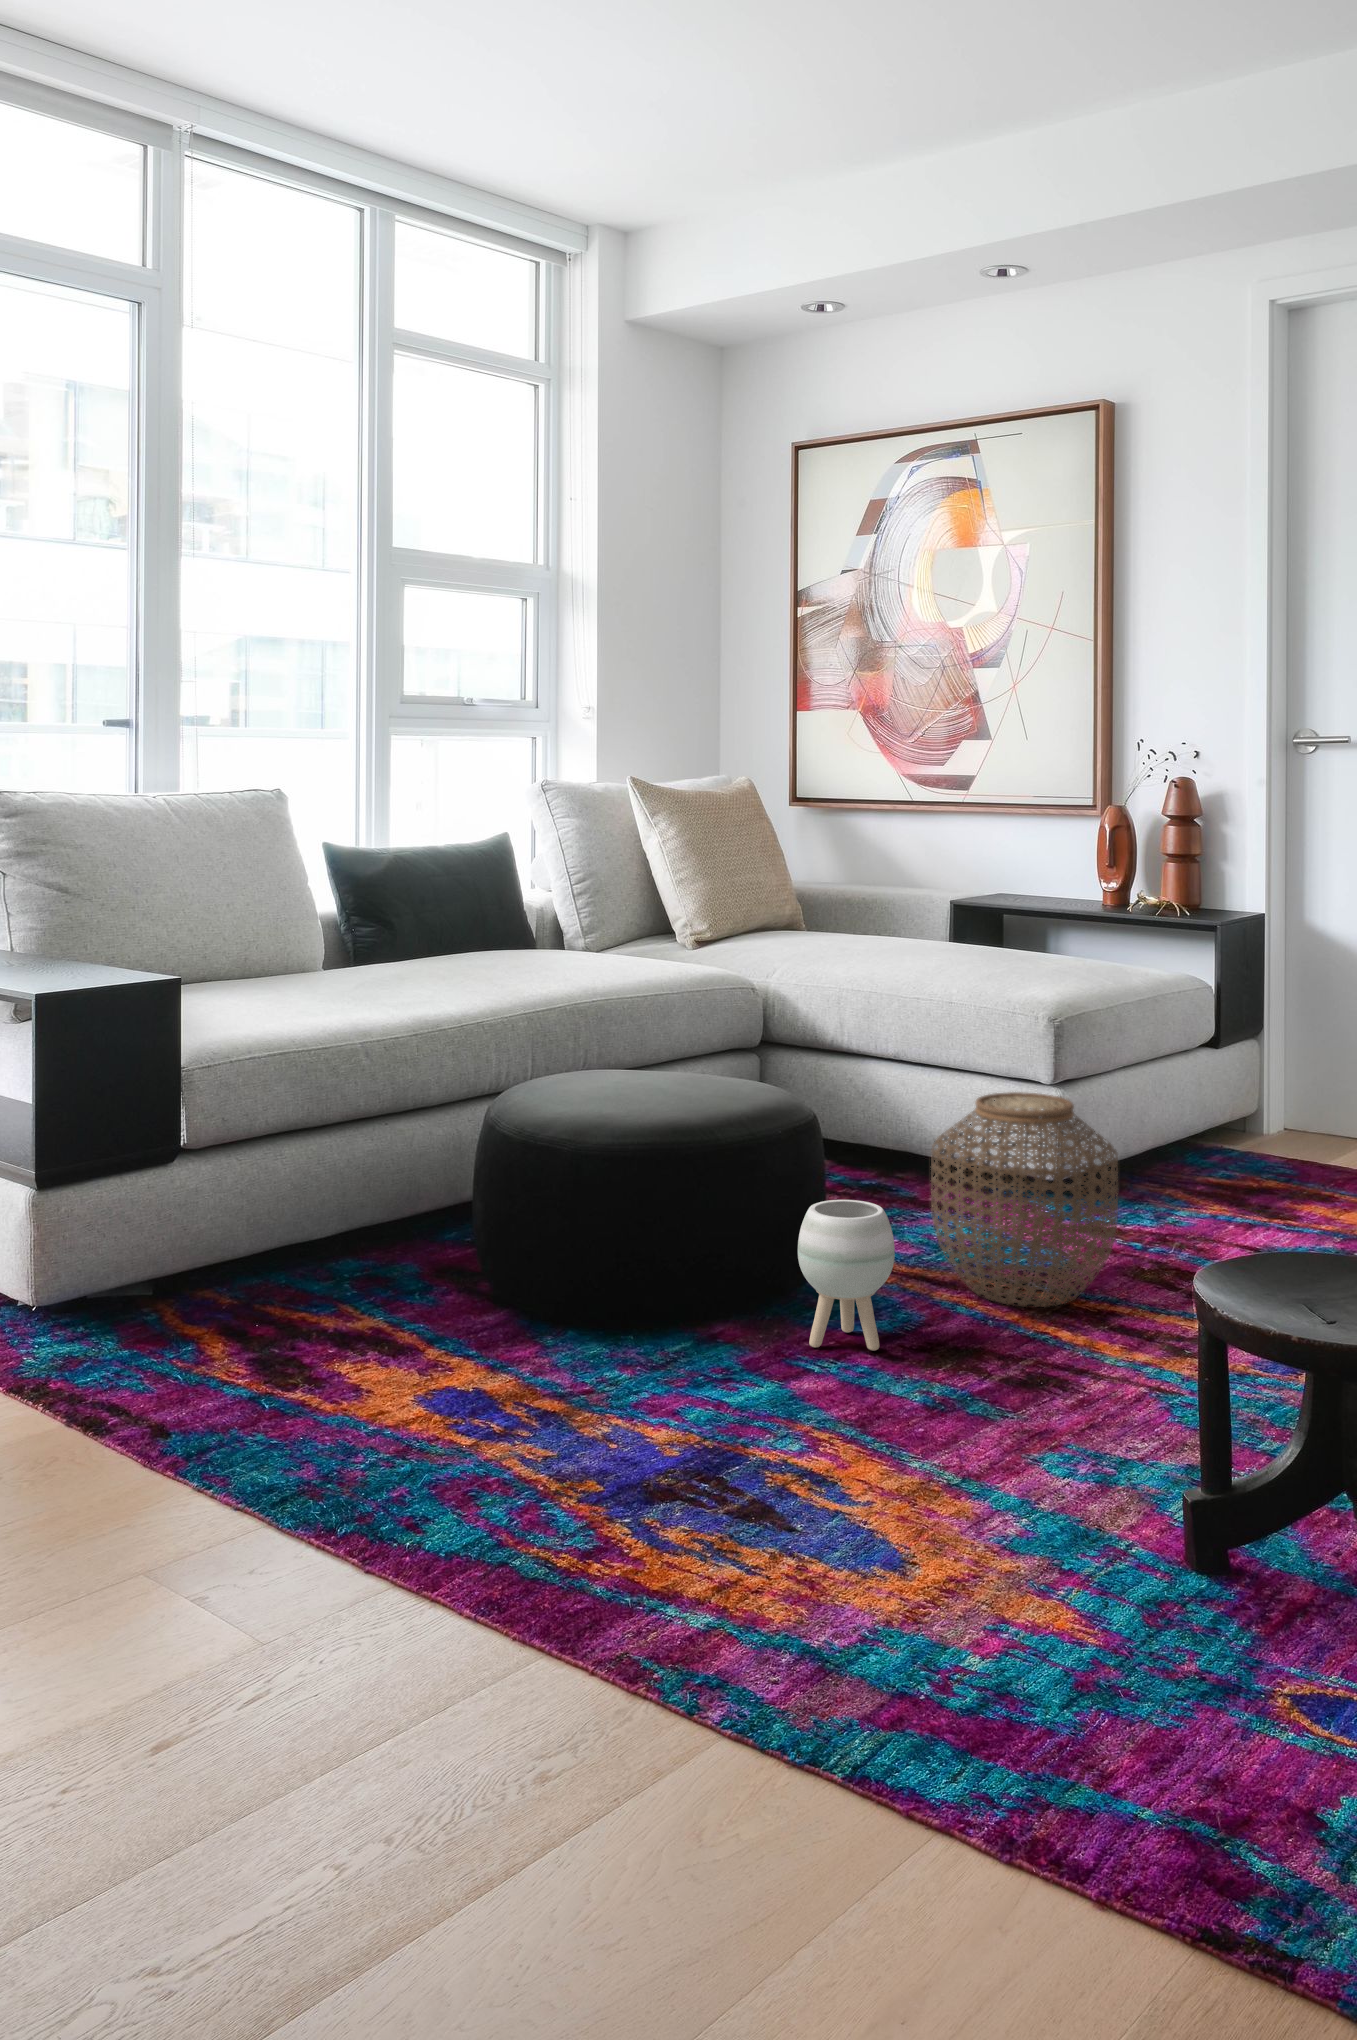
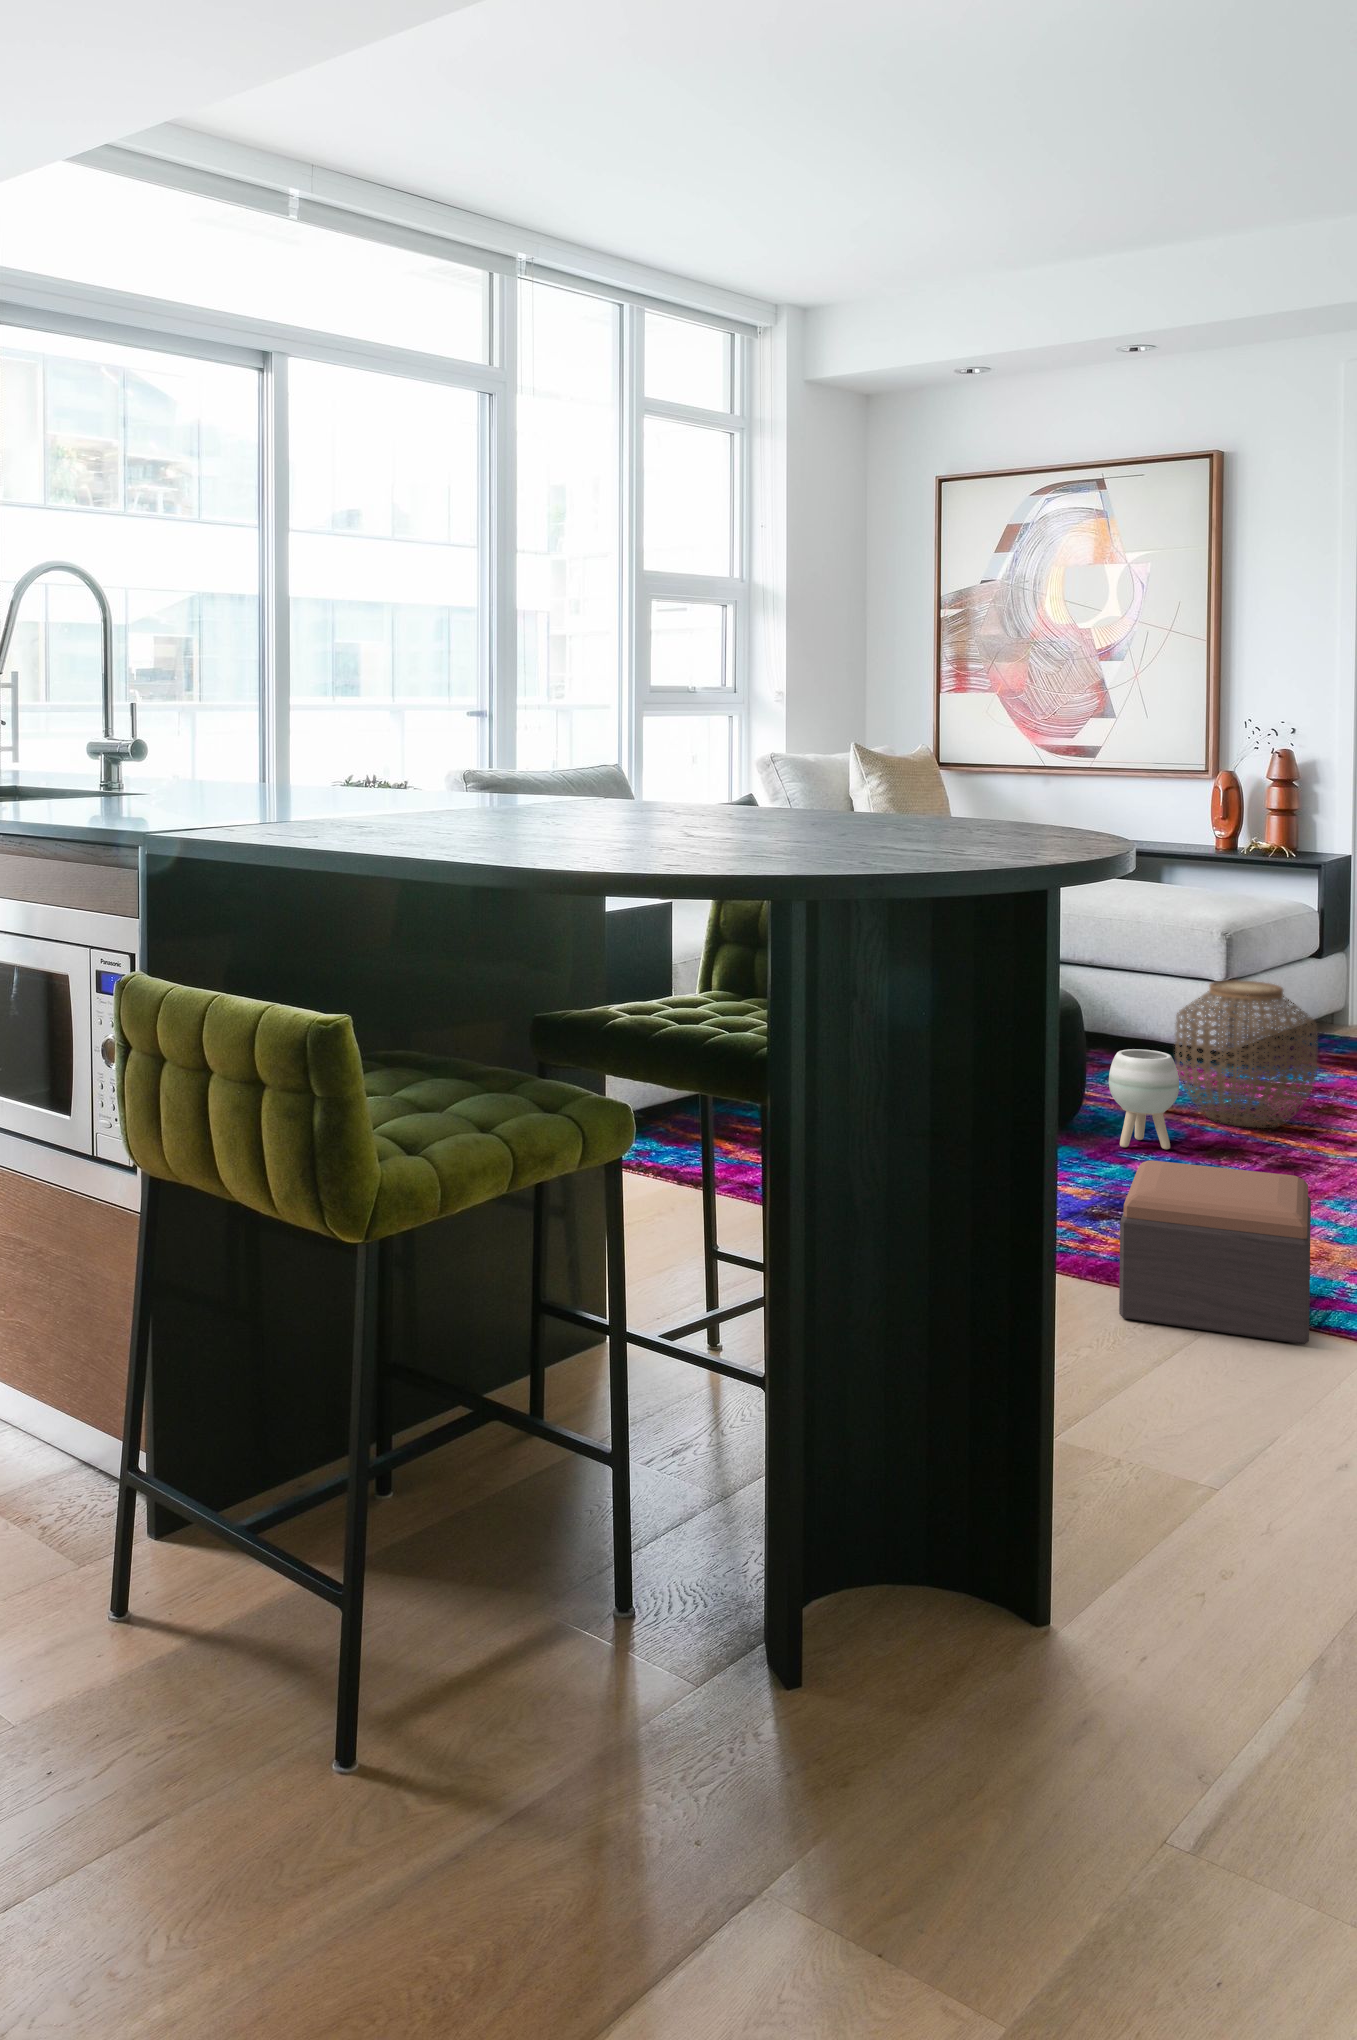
footstool: none [506,1442,890,1834] -> present [1119,1160,1311,1344]

